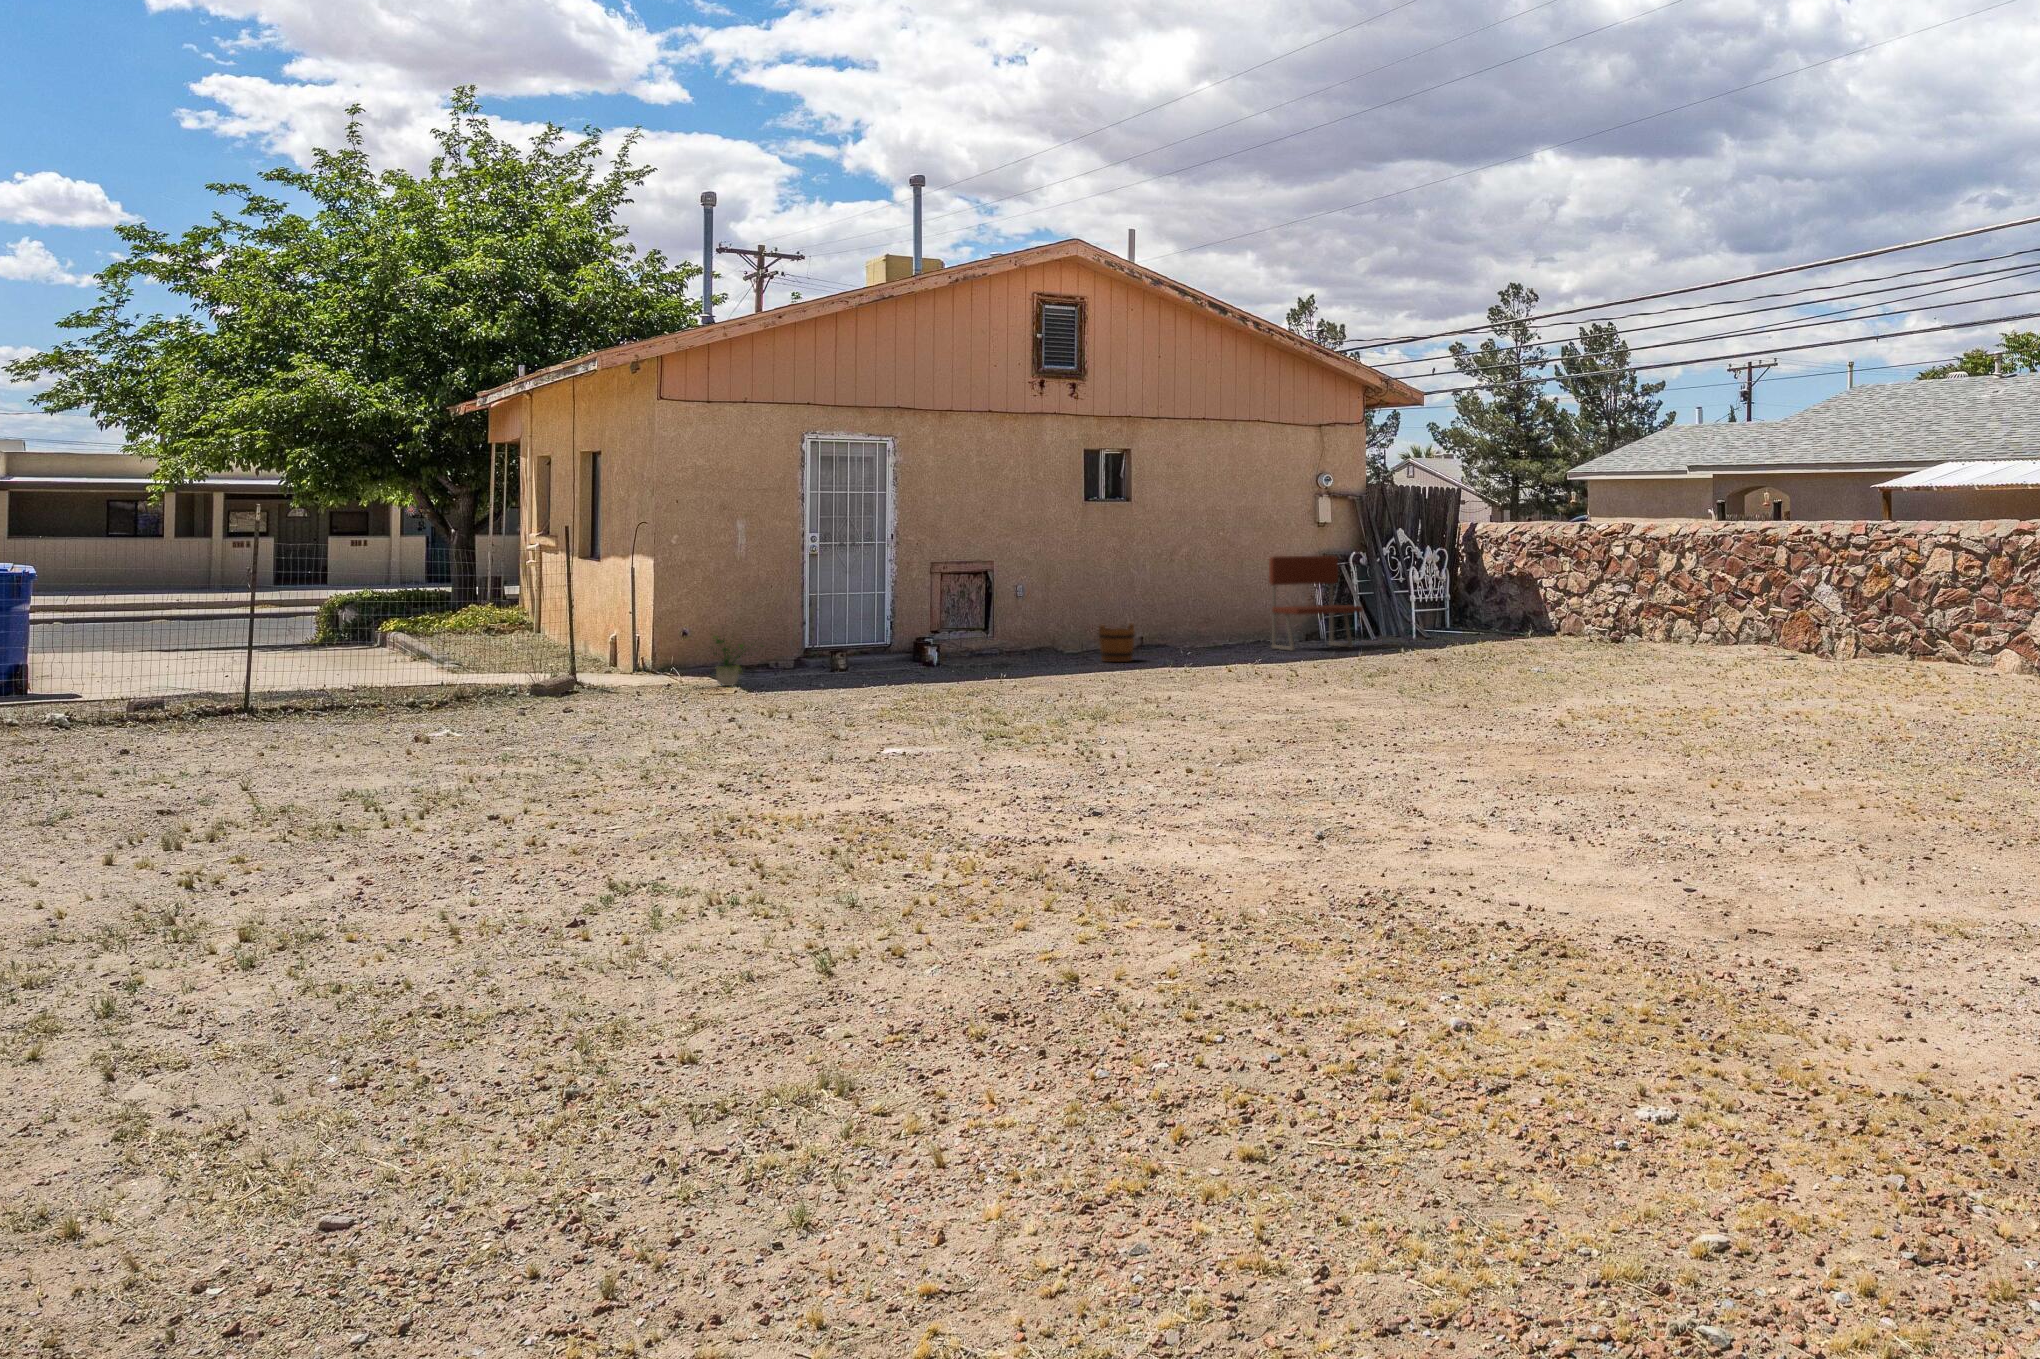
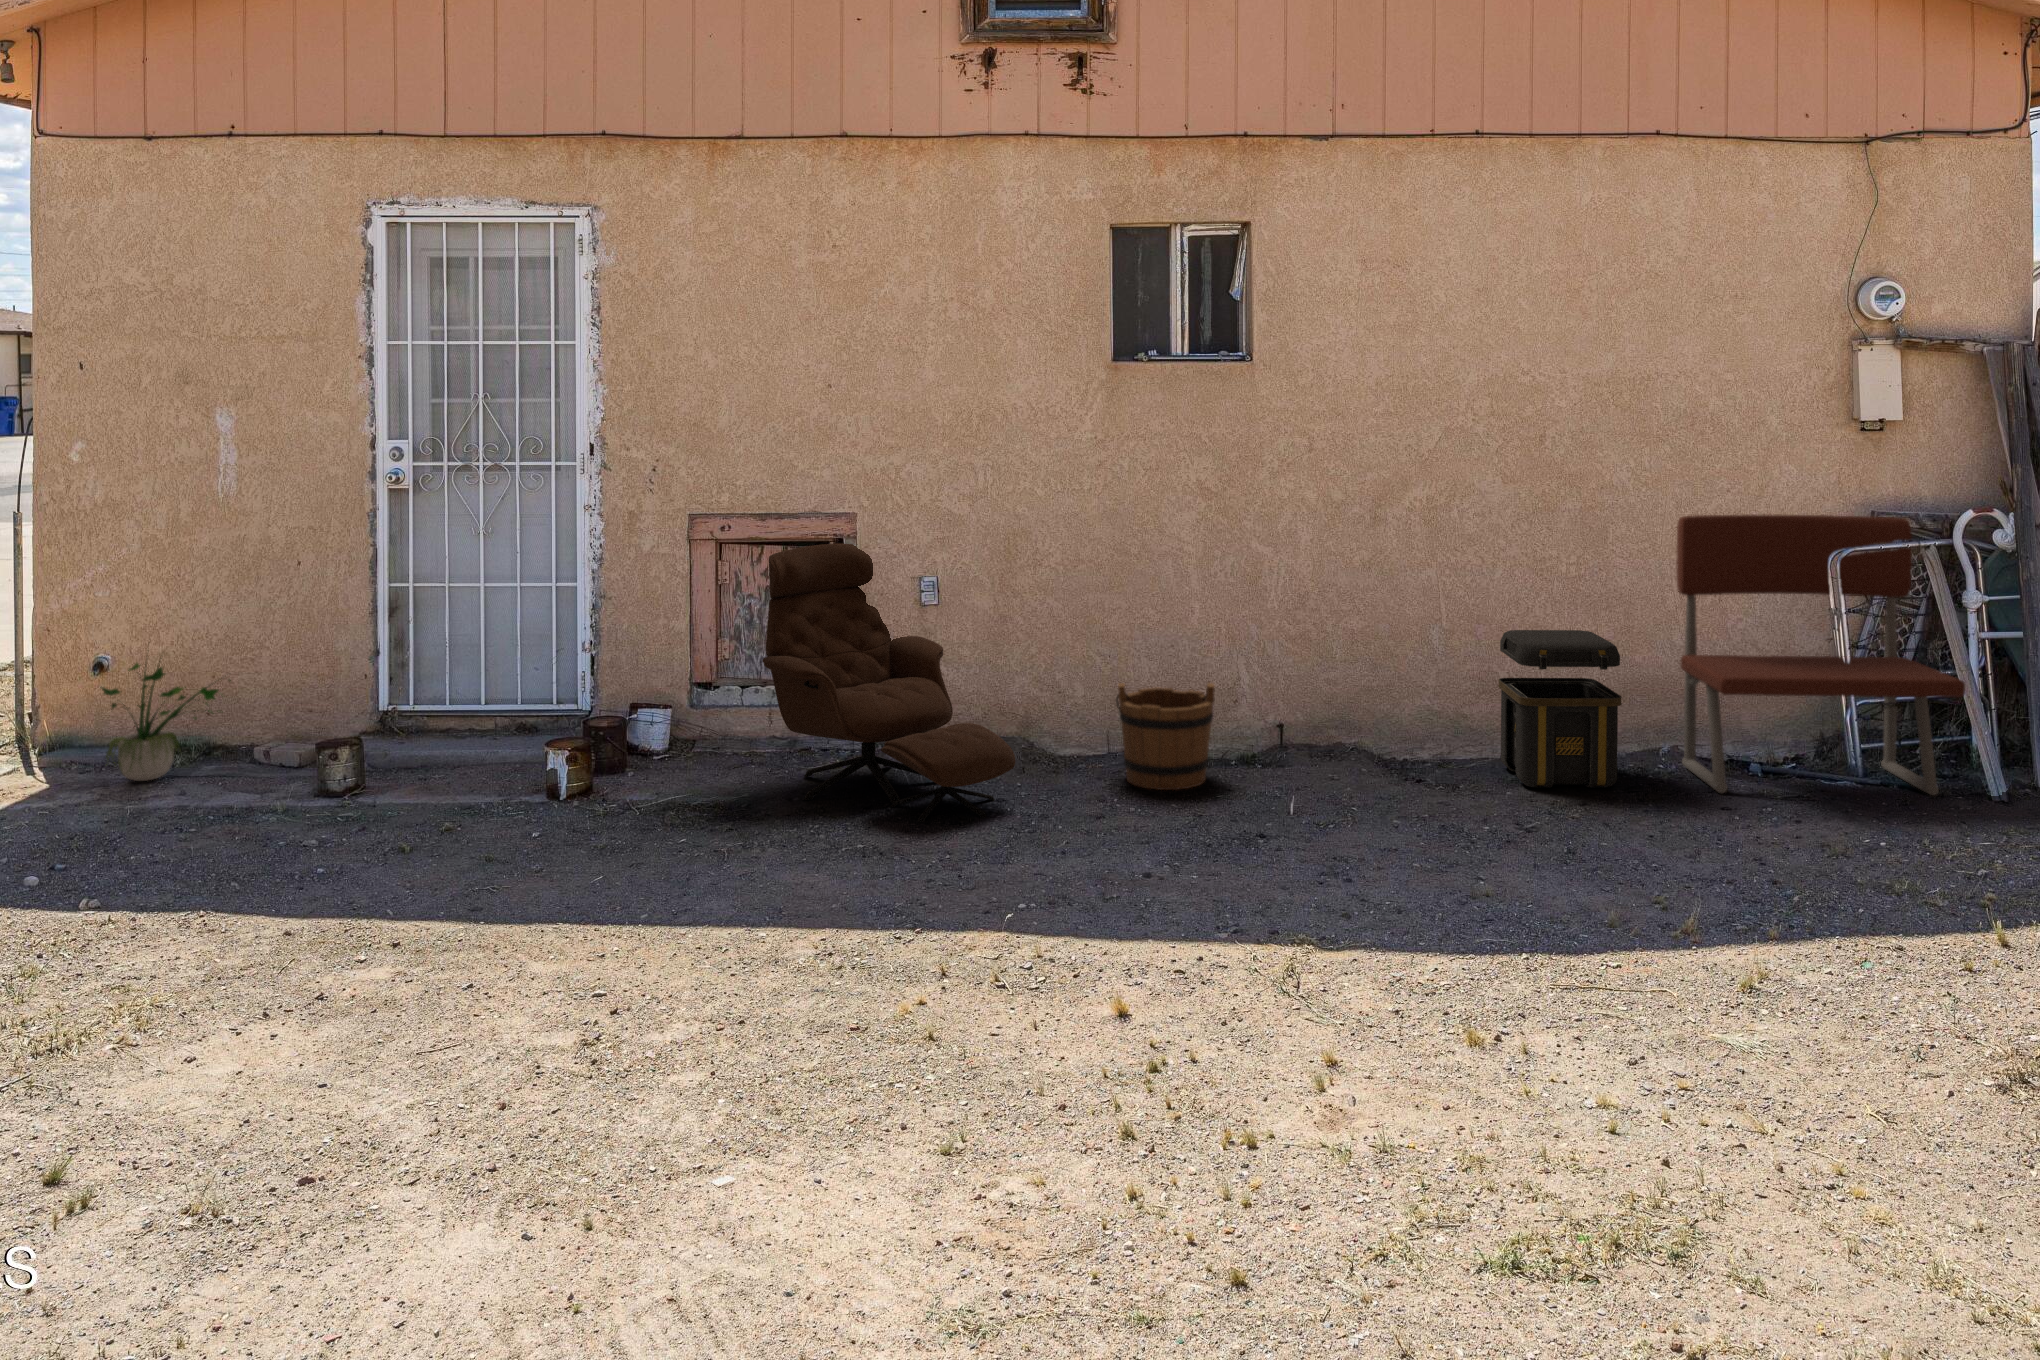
lounge chair: none [980,575,1087,670] -> present [763,544,1015,822]
toolbox: none [1215,600,1263,654] -> present [1498,630,1622,788]

